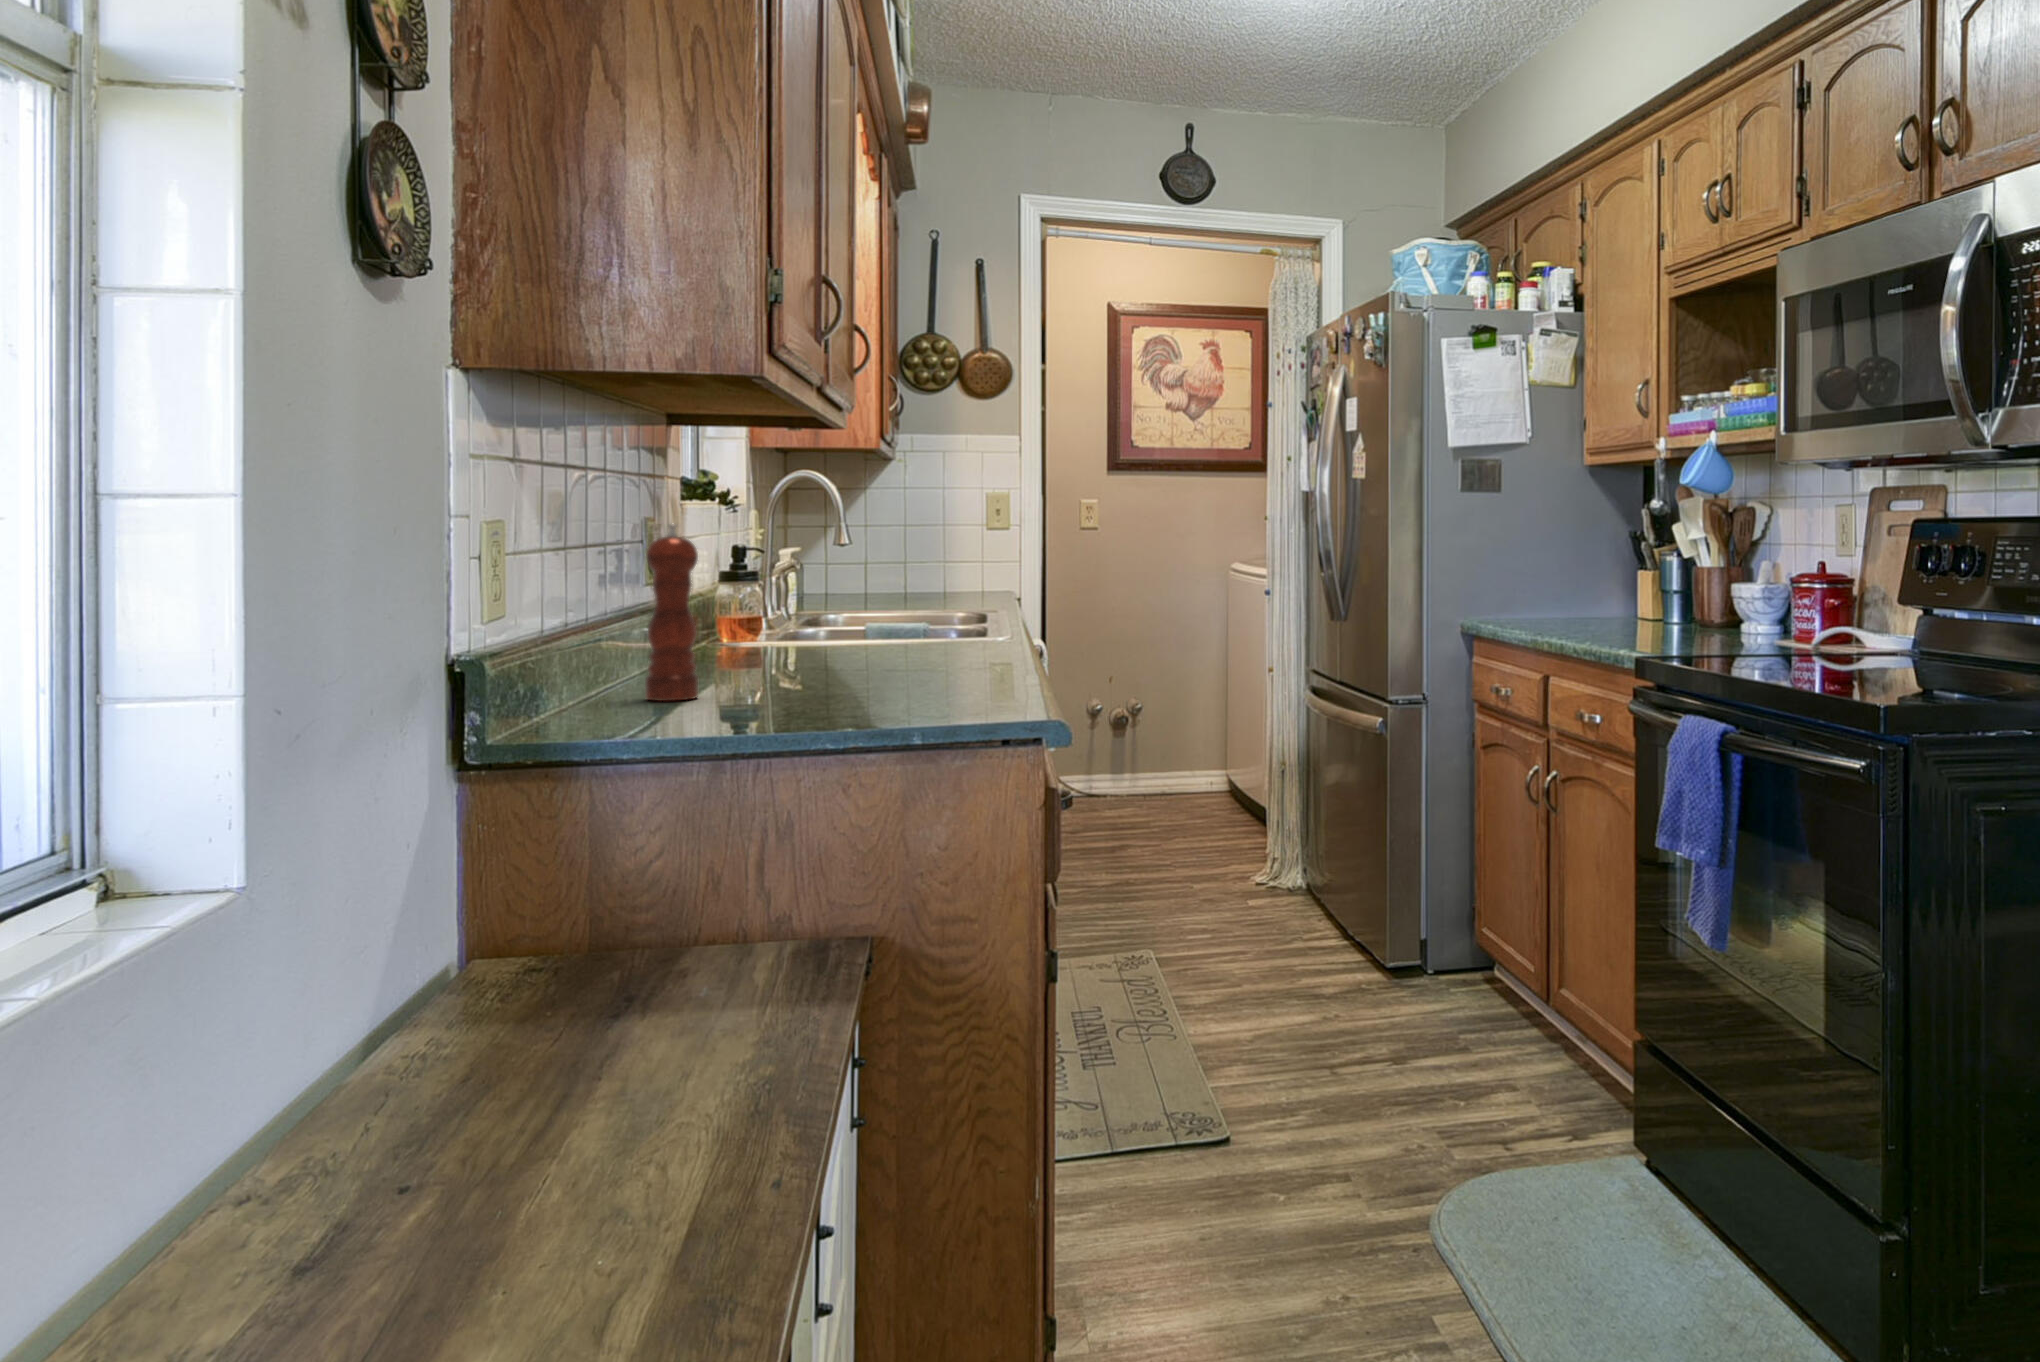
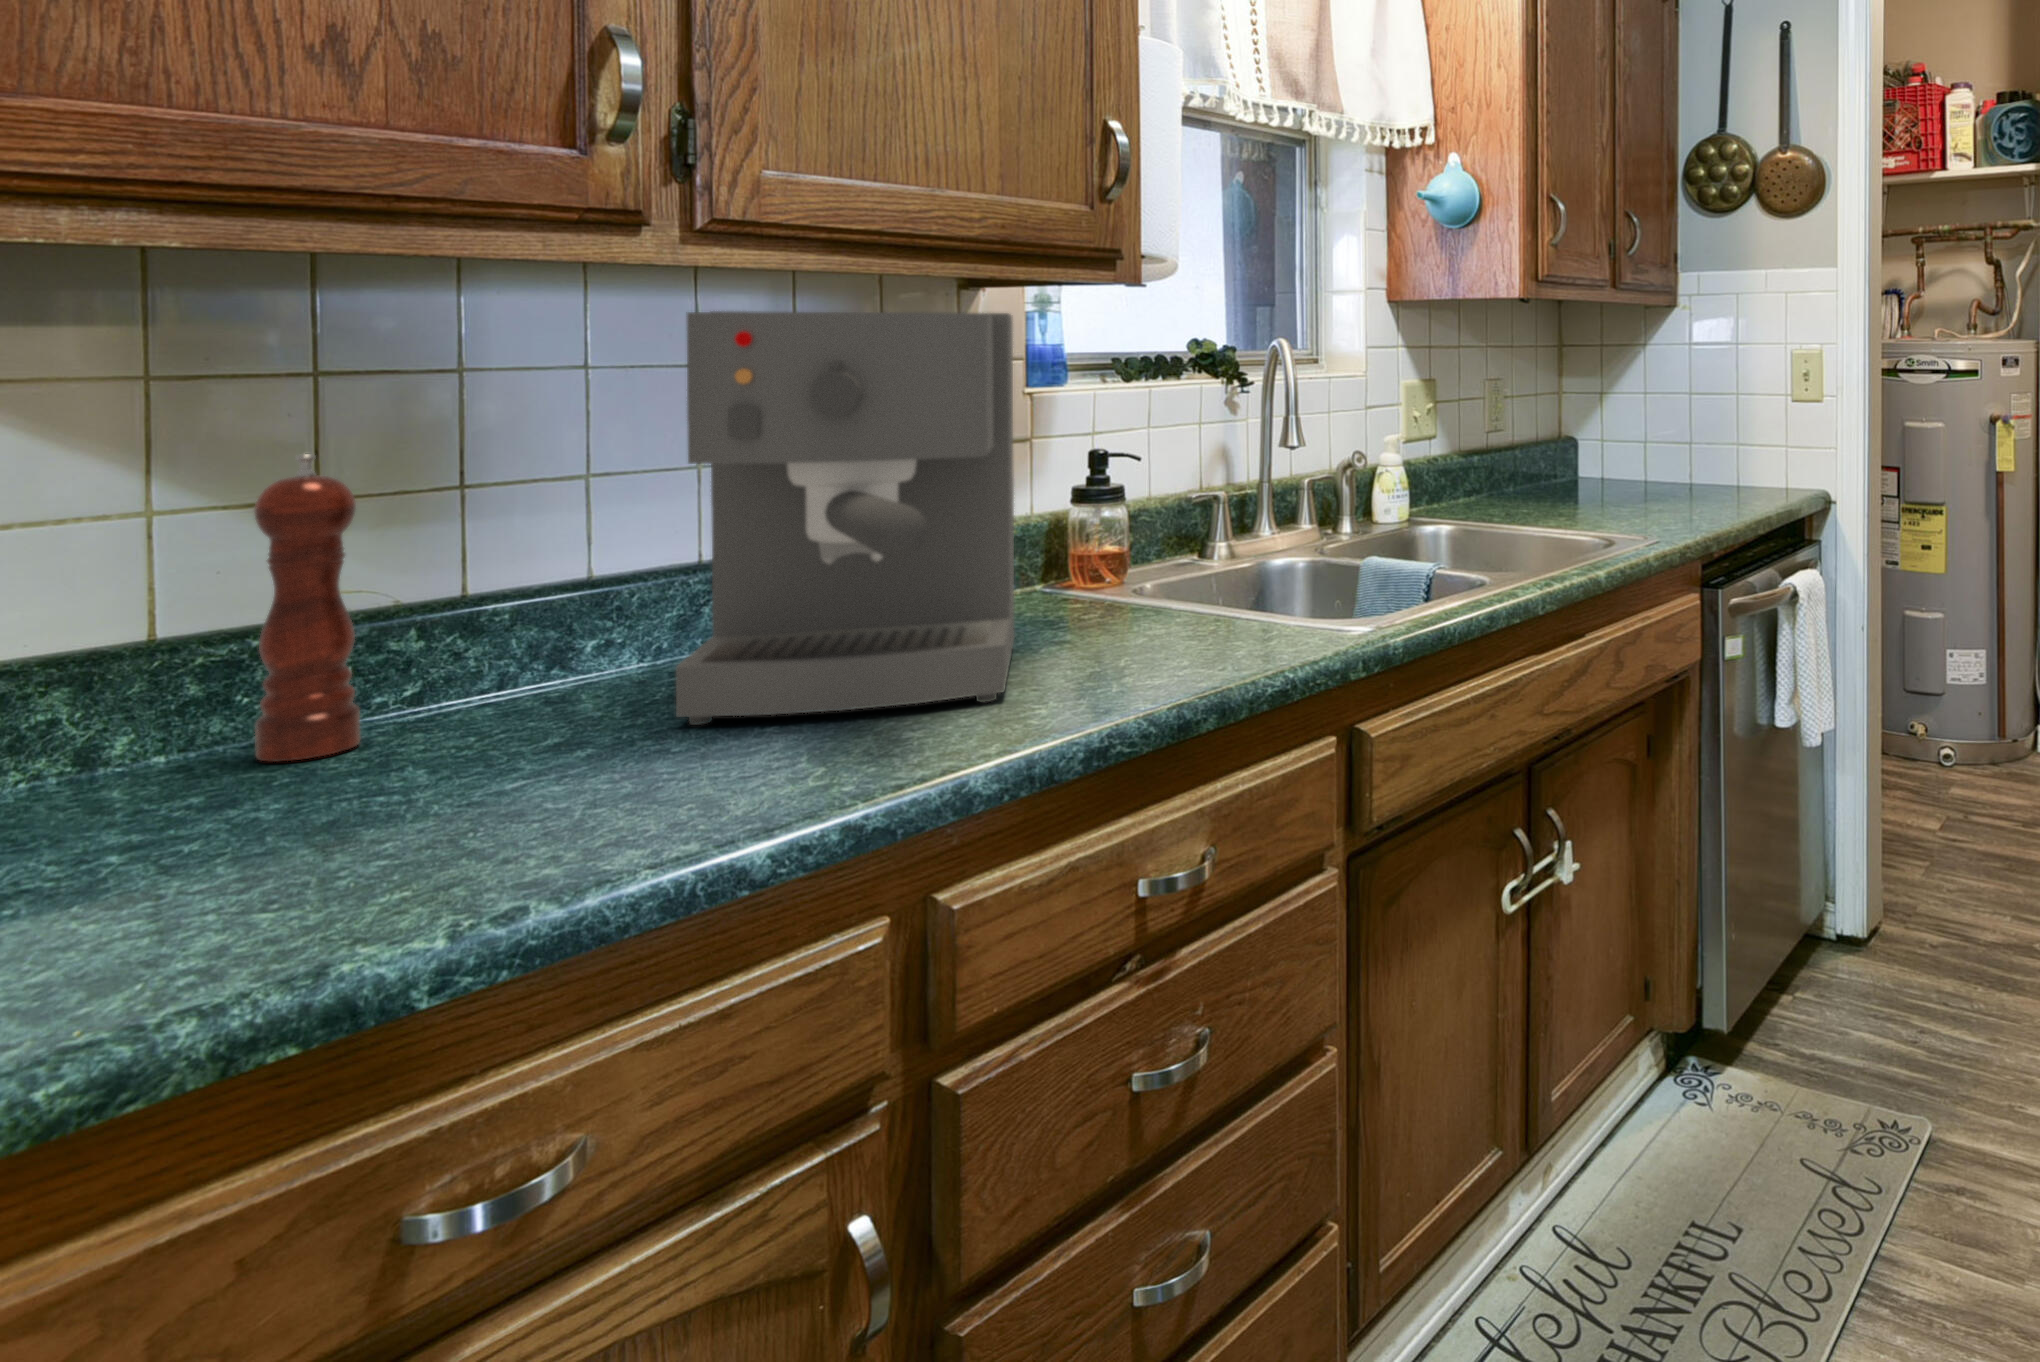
coffee maker: none [721,447,1003,679] -> present [676,311,1014,725]

